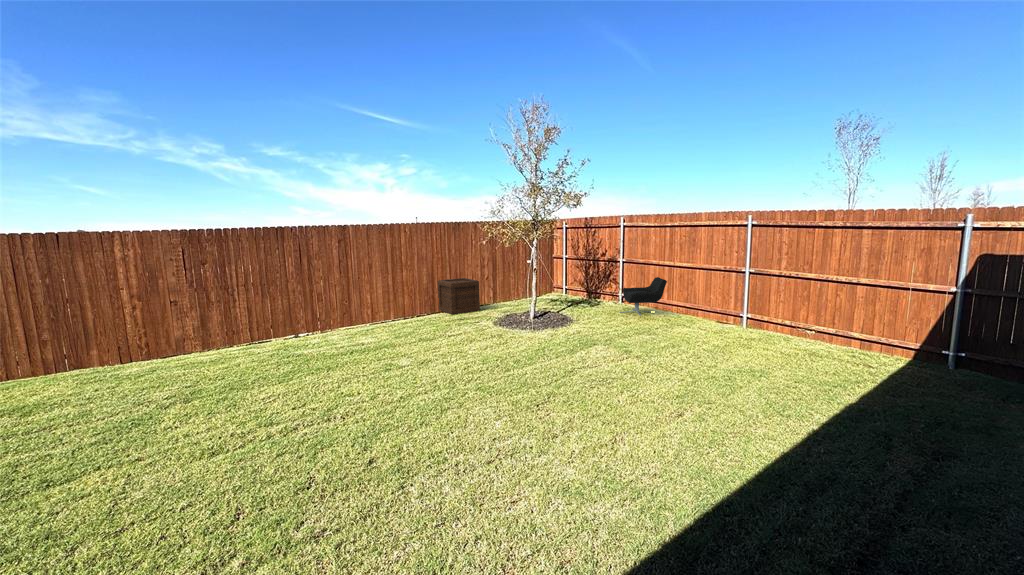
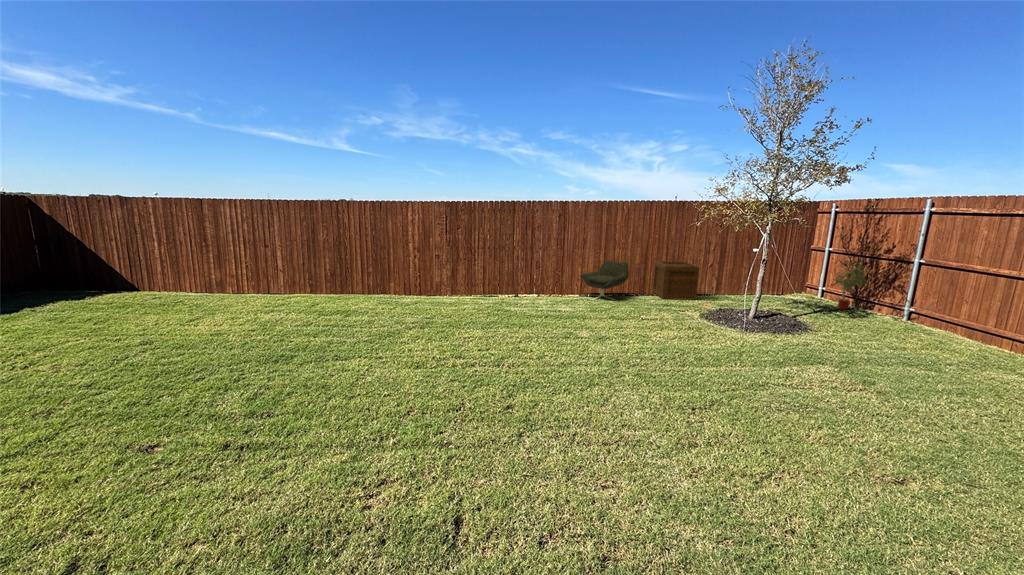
potted tree: none [572,264,596,302] -> present [834,261,869,310]
lounge chair: present [622,277,667,315] -> present [581,260,629,300]

